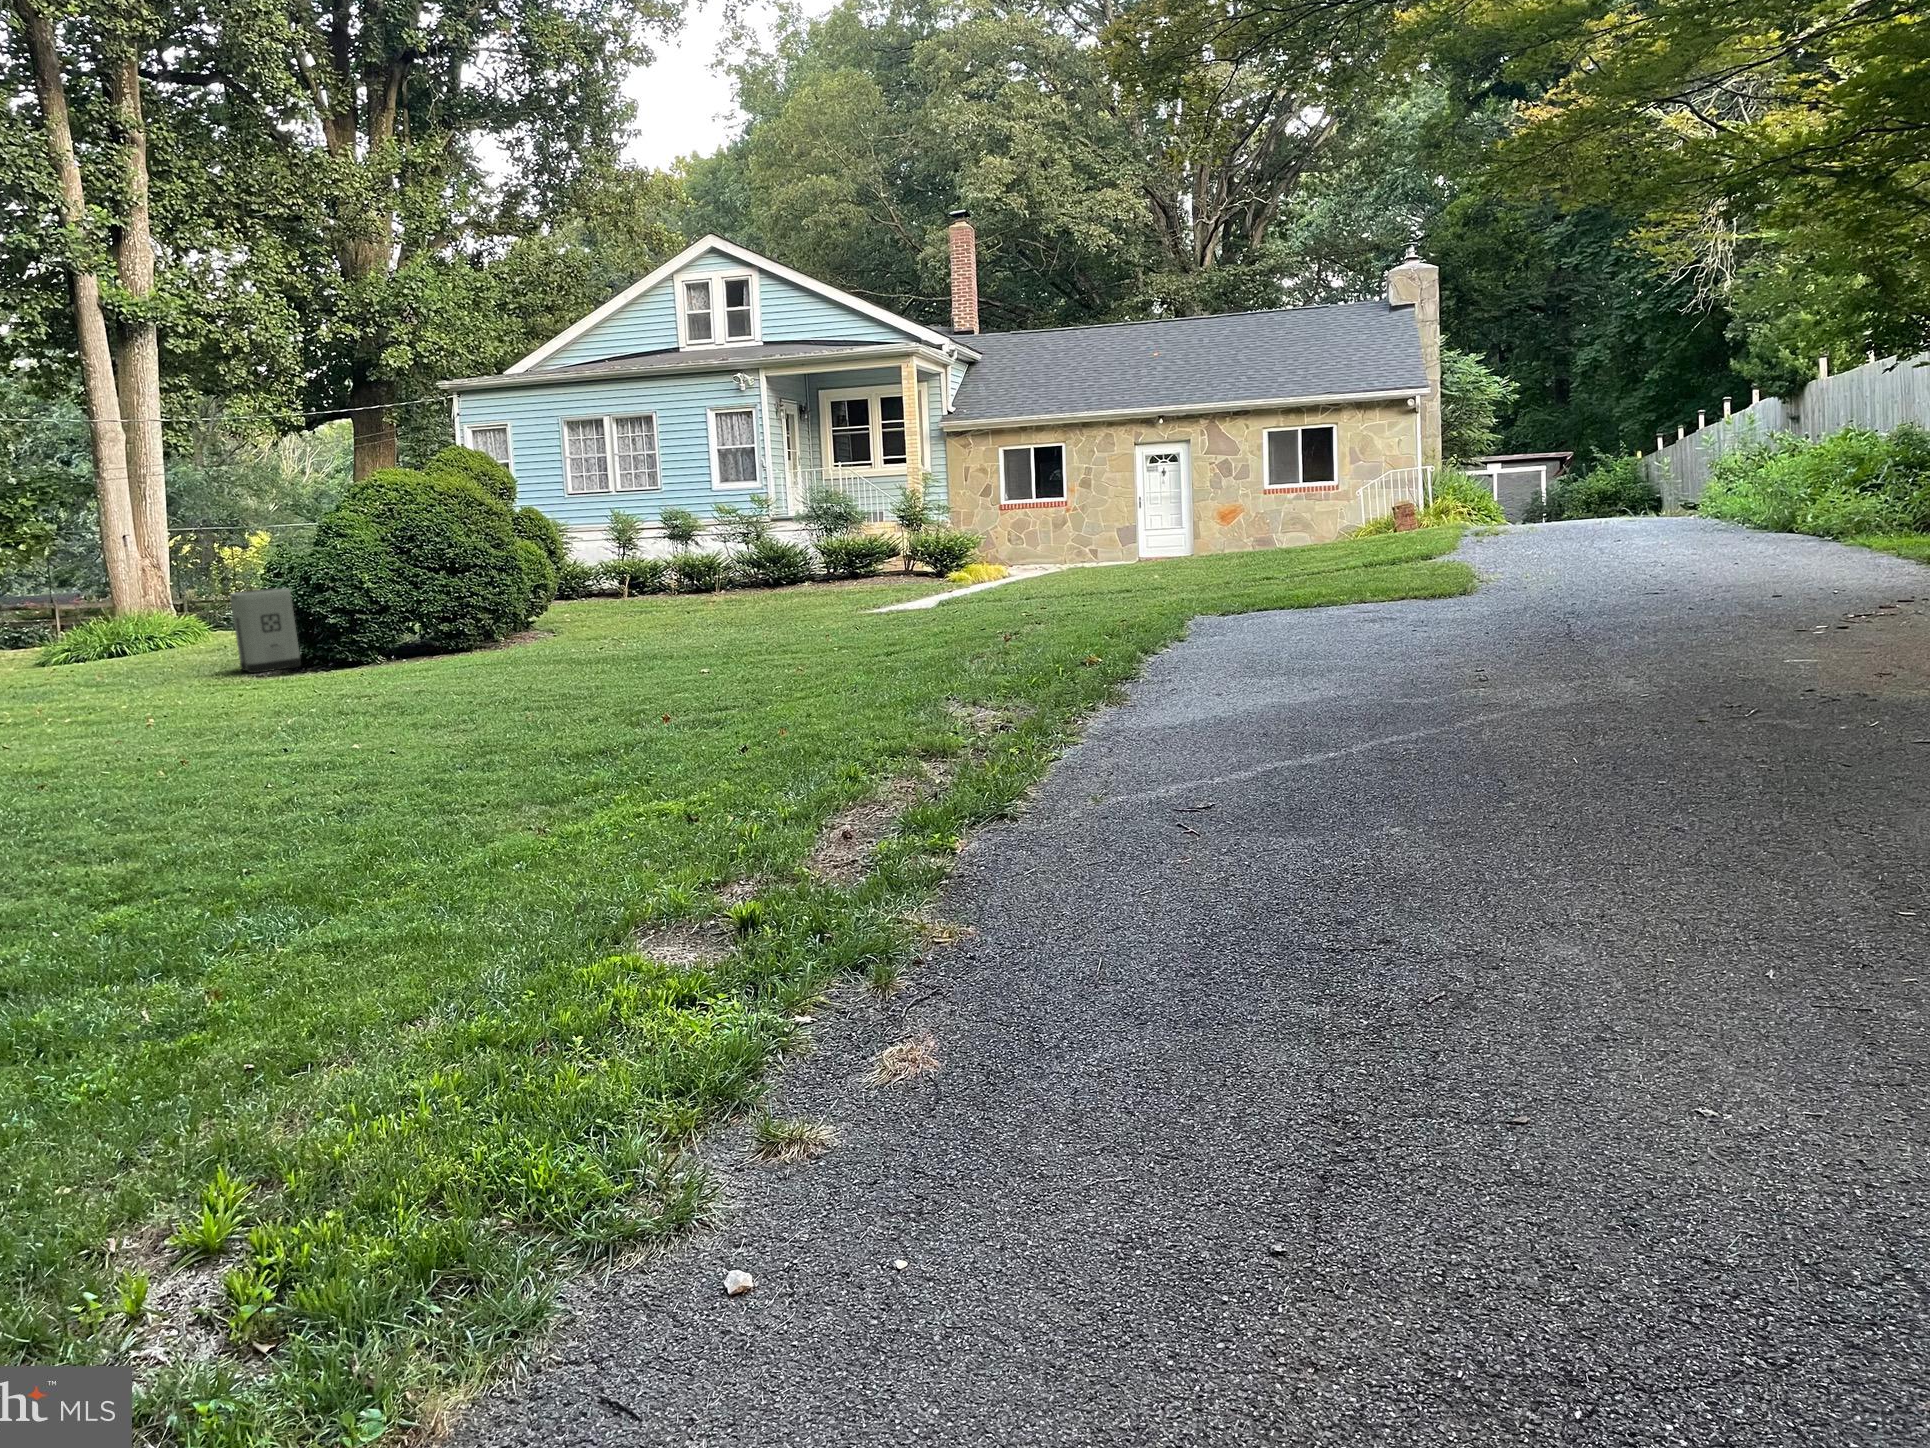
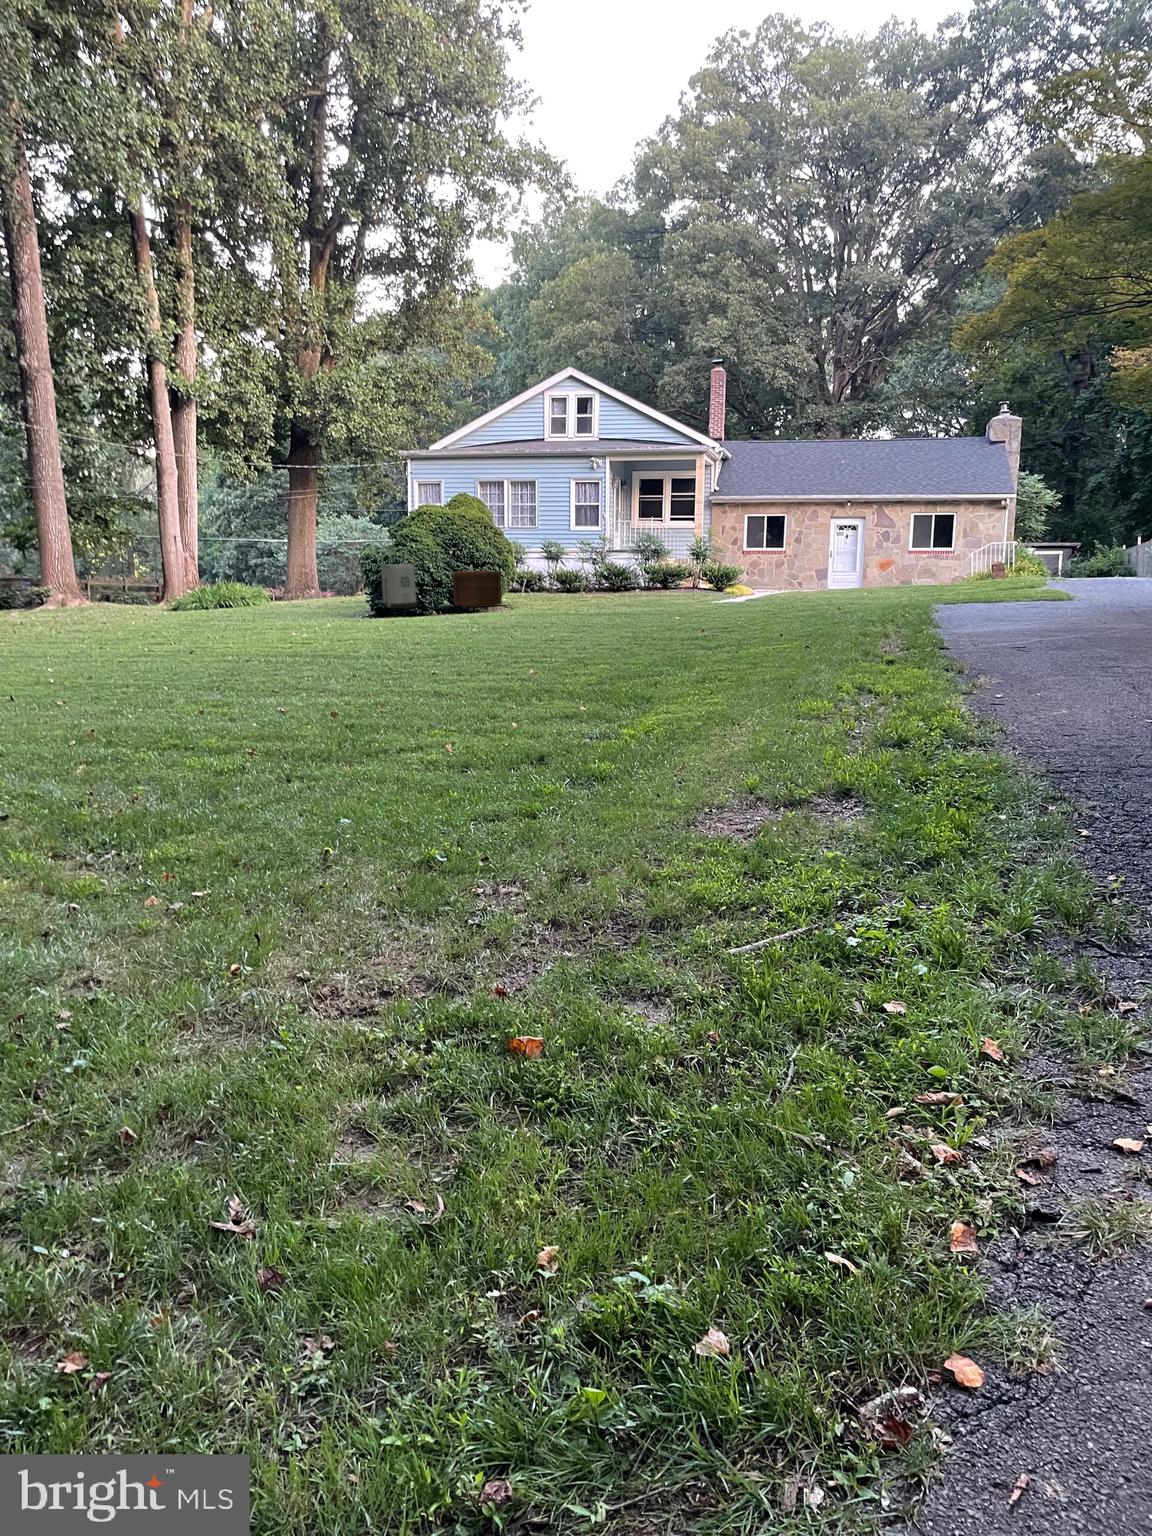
wooden crate: none [364,591,460,662] -> present [453,571,502,607]

